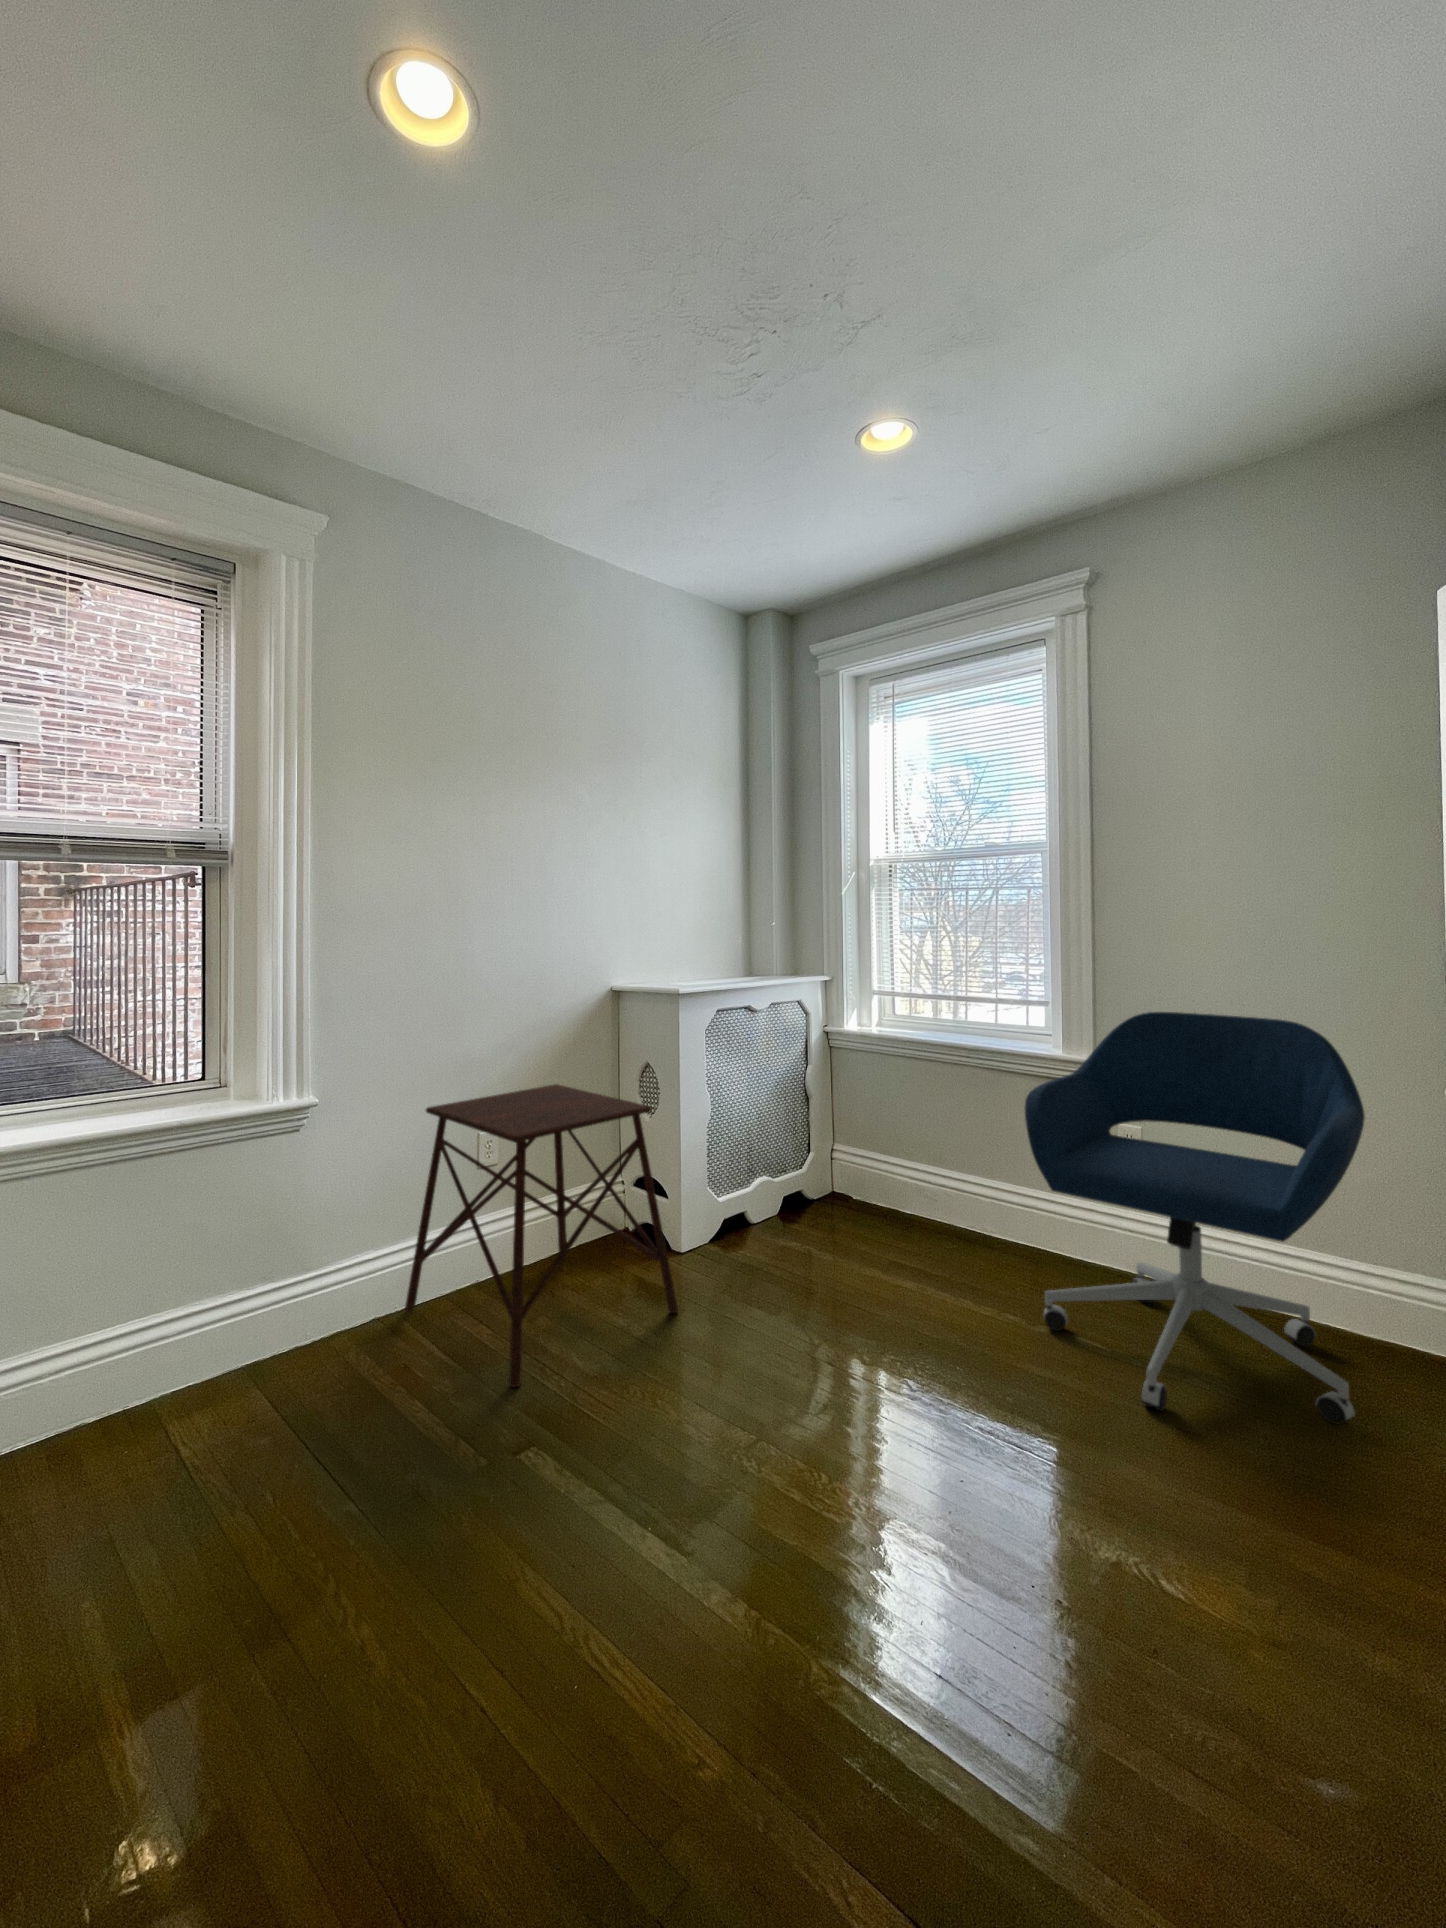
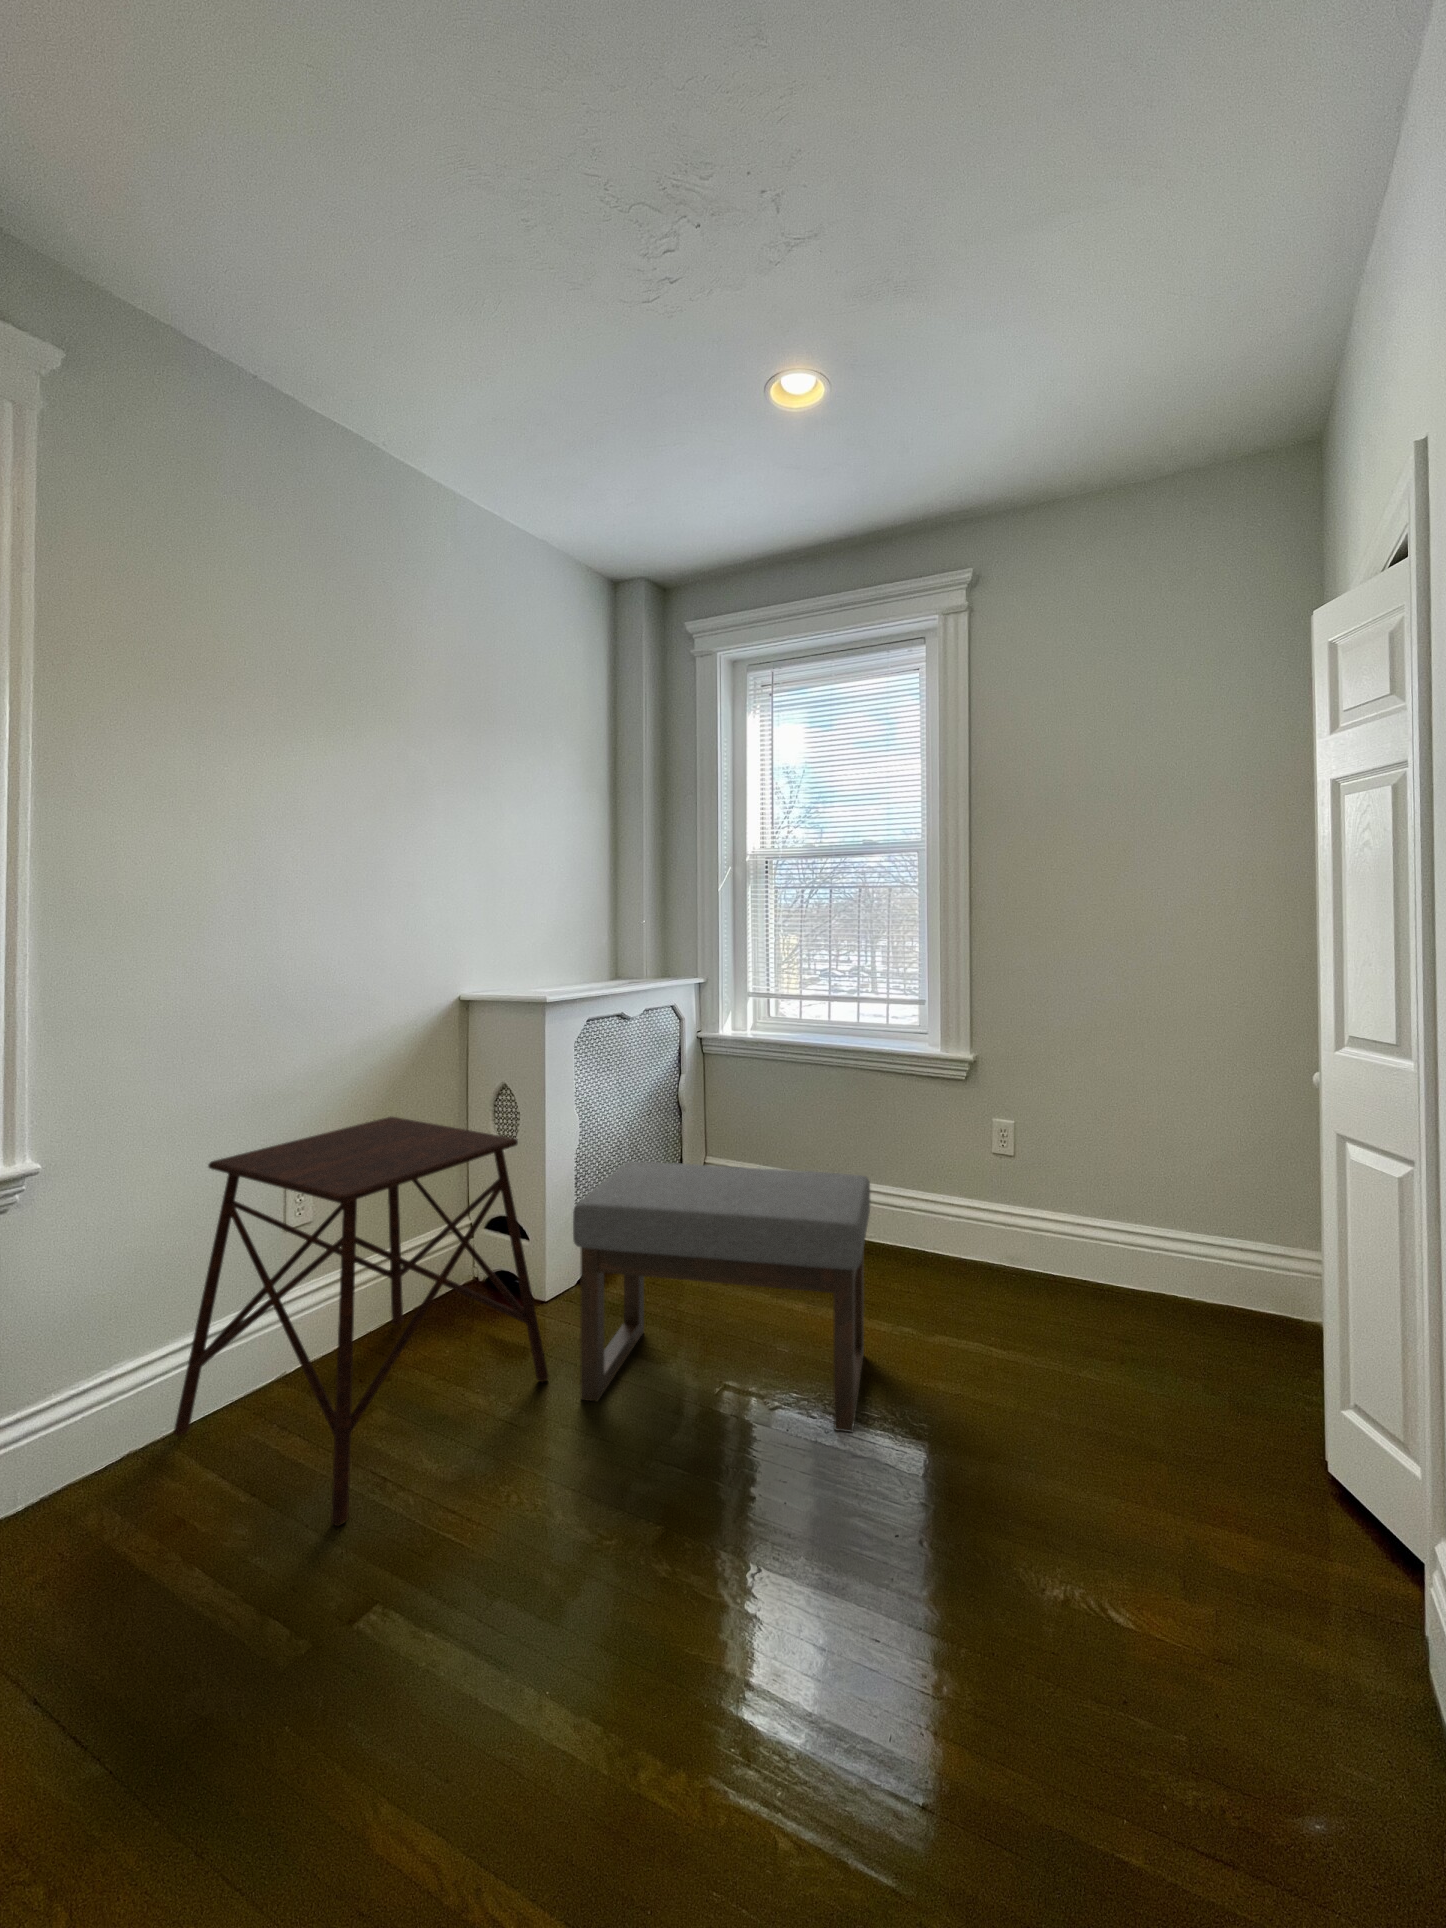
office chair: present [1025,1012,1365,1424] -> none [925,1009,1229,1418]
ottoman: none [695,1135,969,1390] -> present [573,1162,870,1432]

